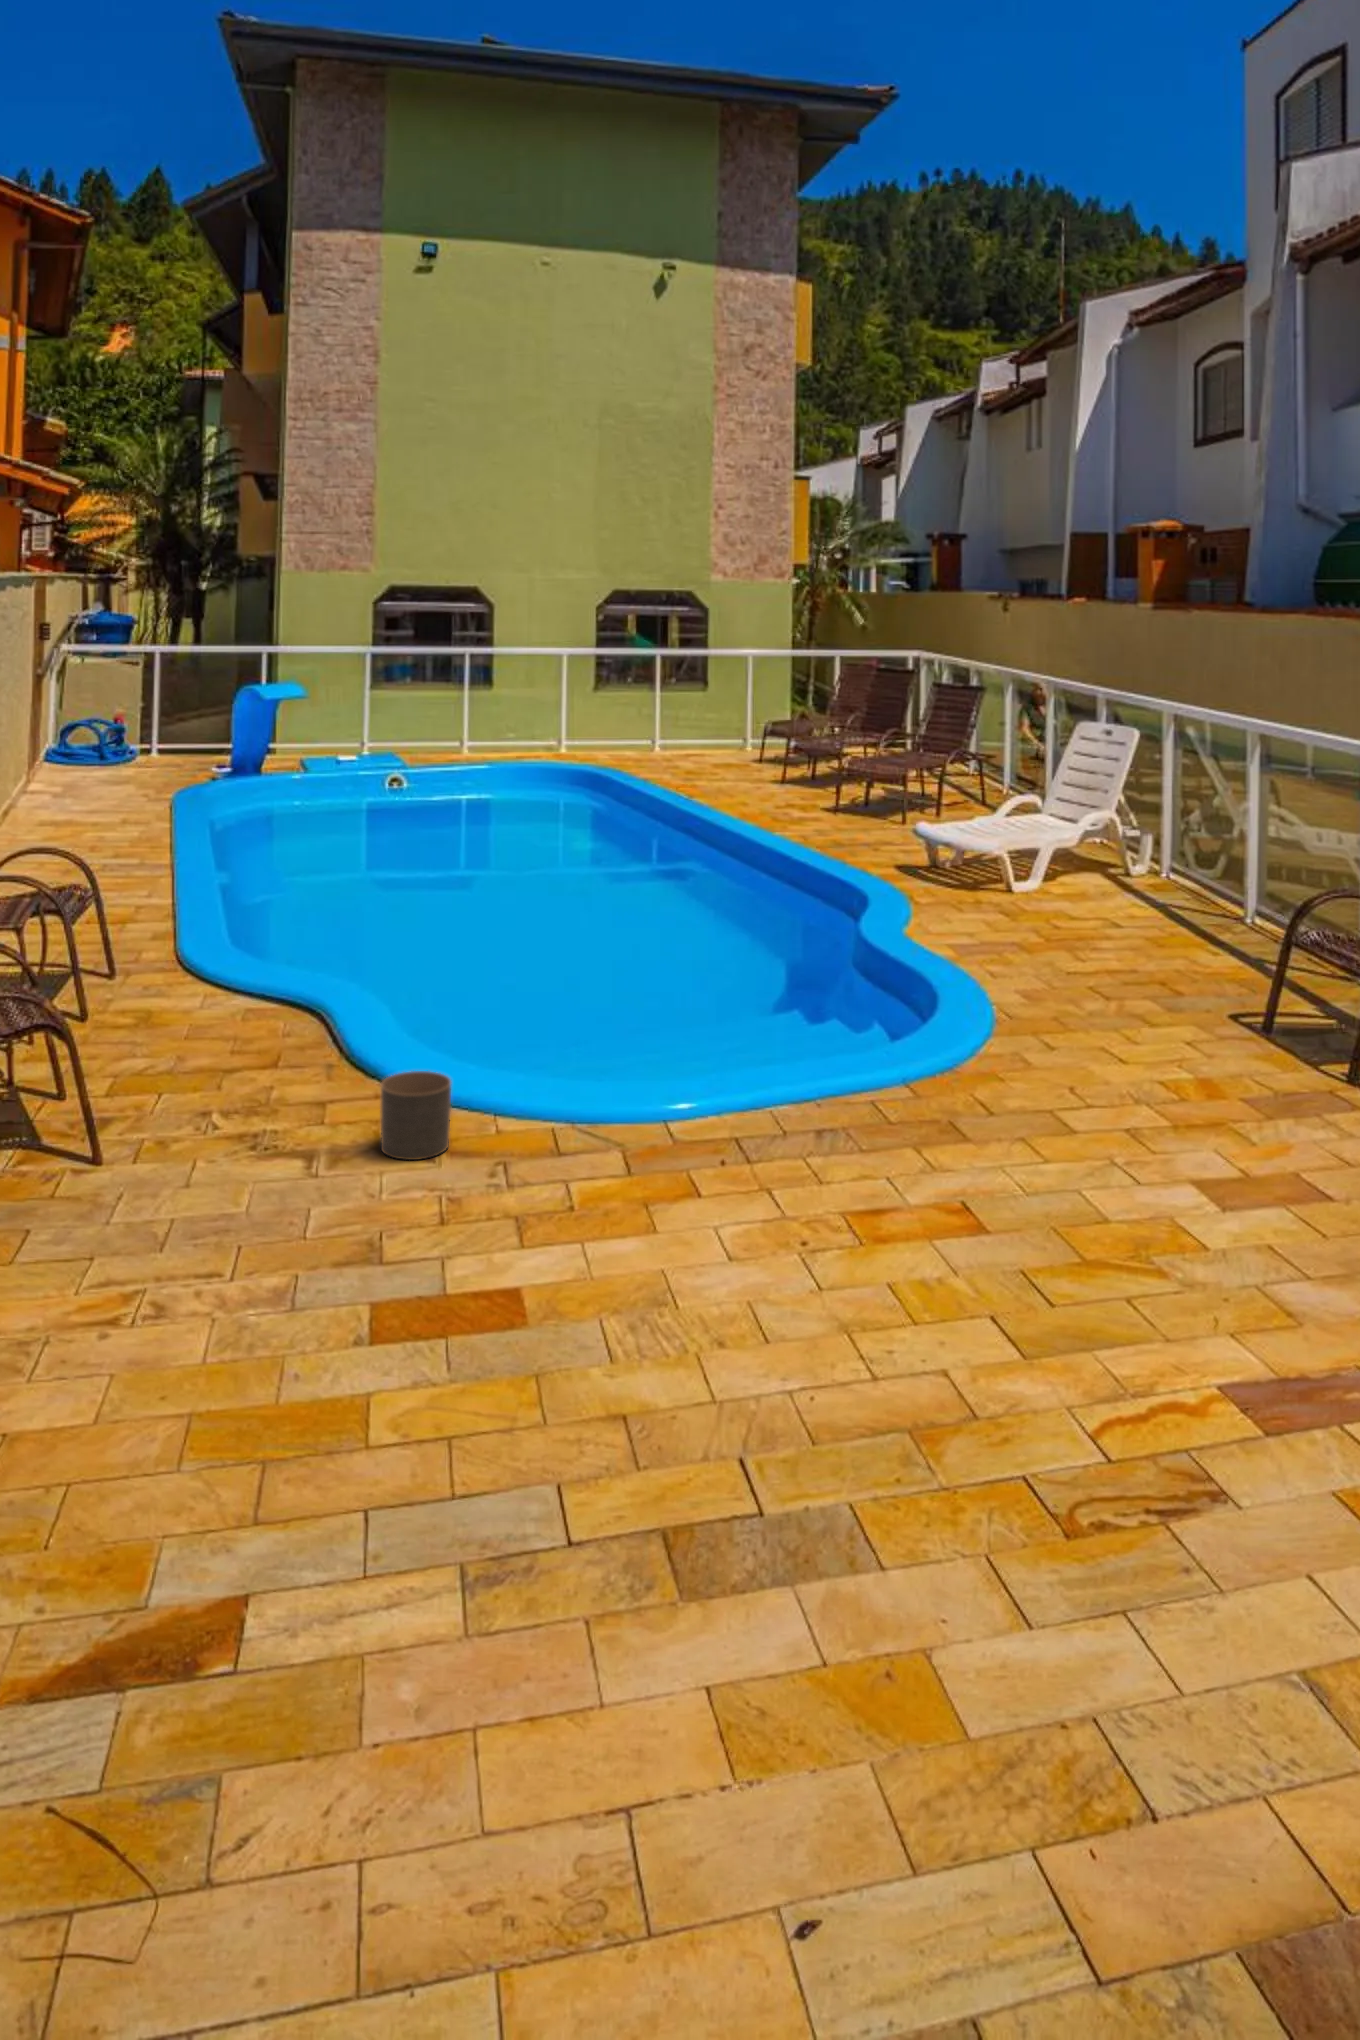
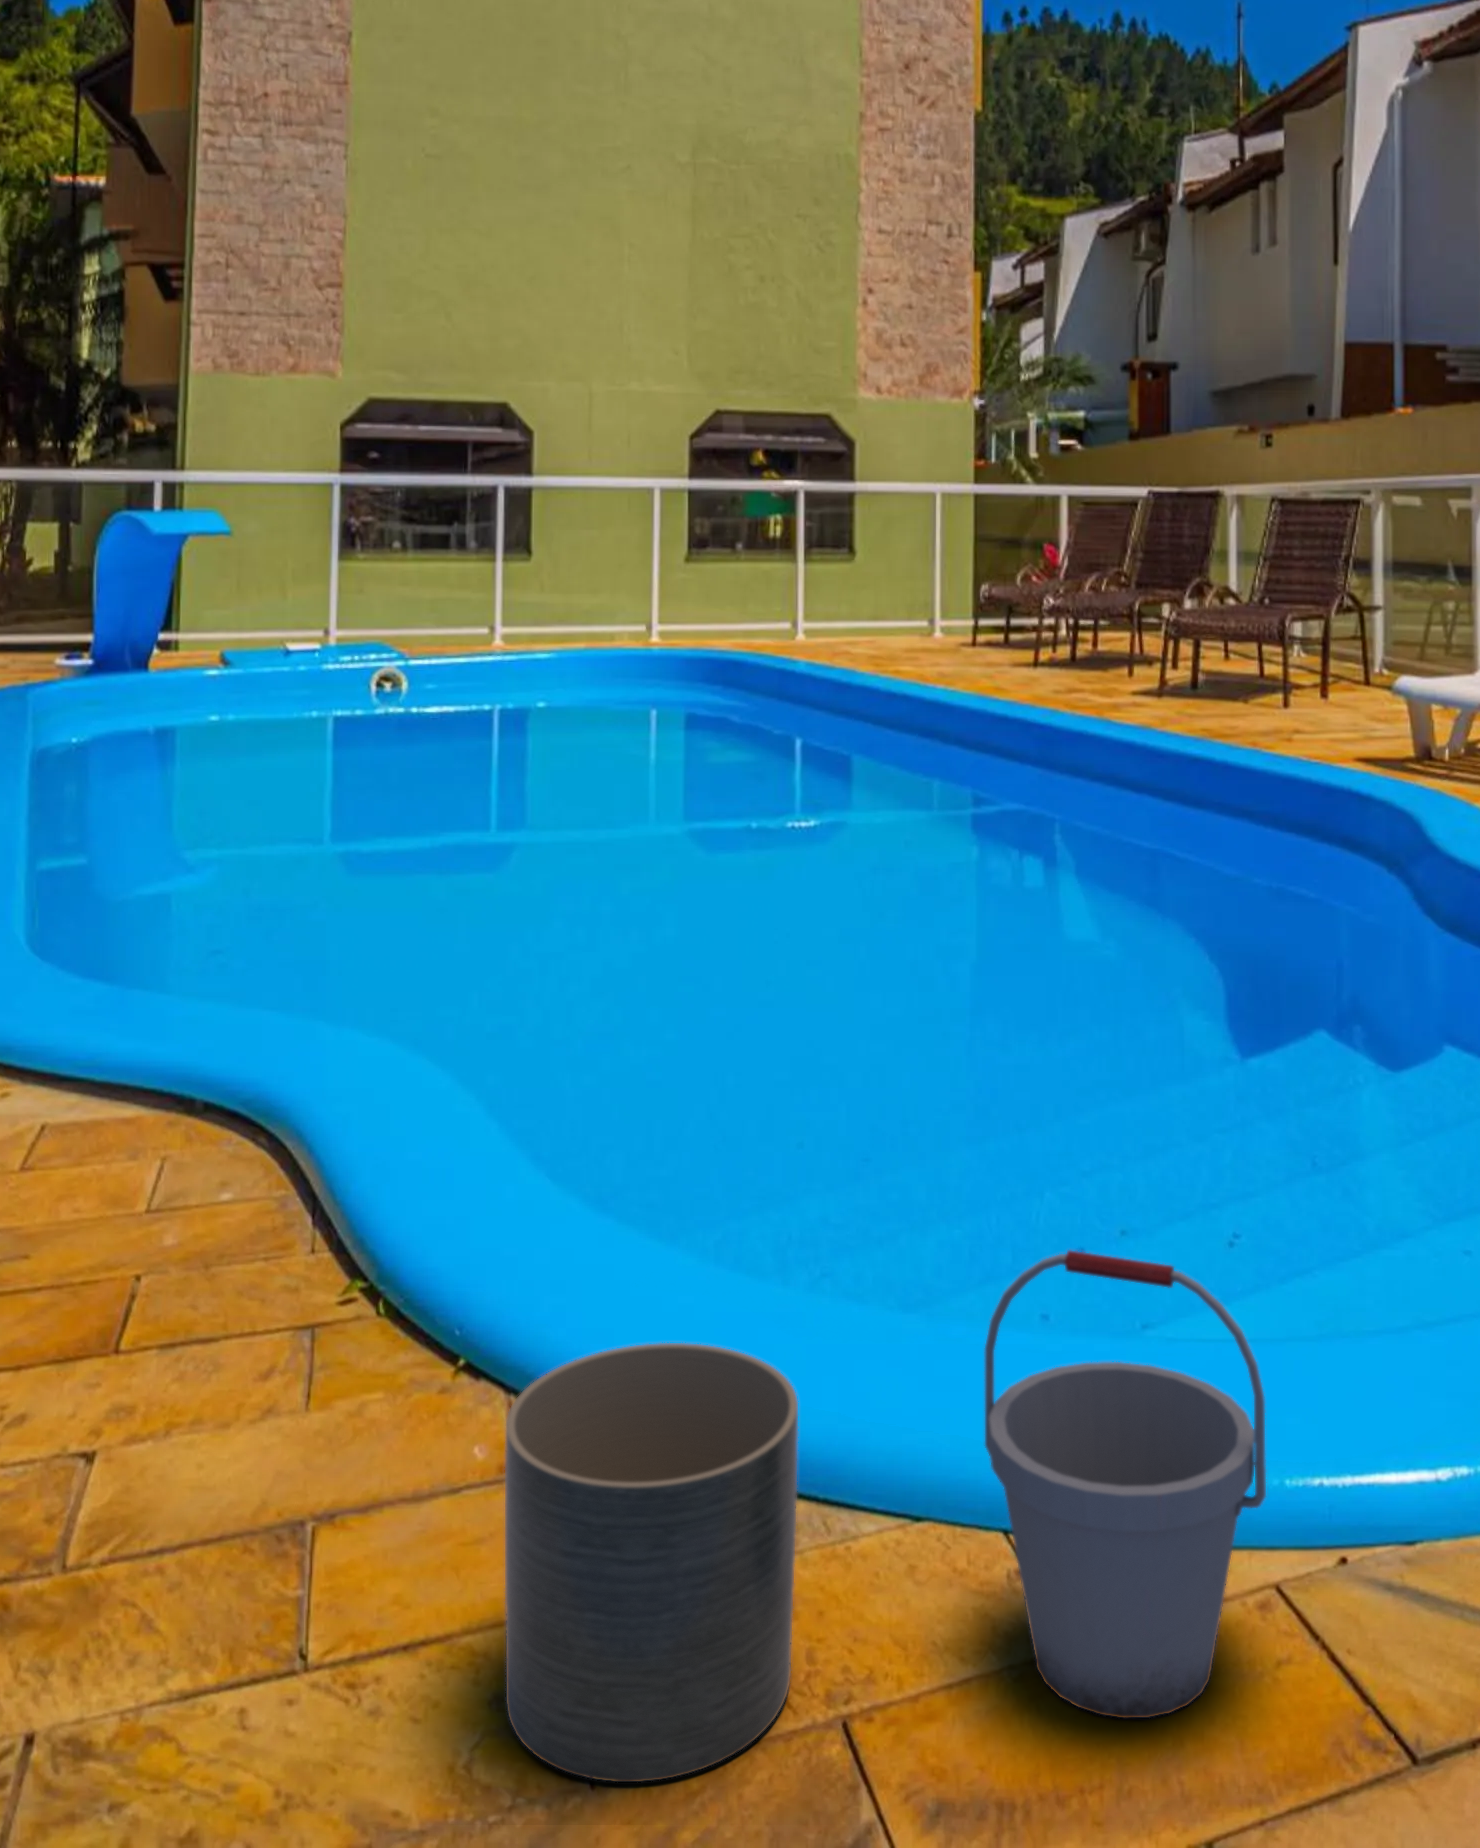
bucket: none [497,1052,563,1159] -> present [985,1251,1266,1718]

